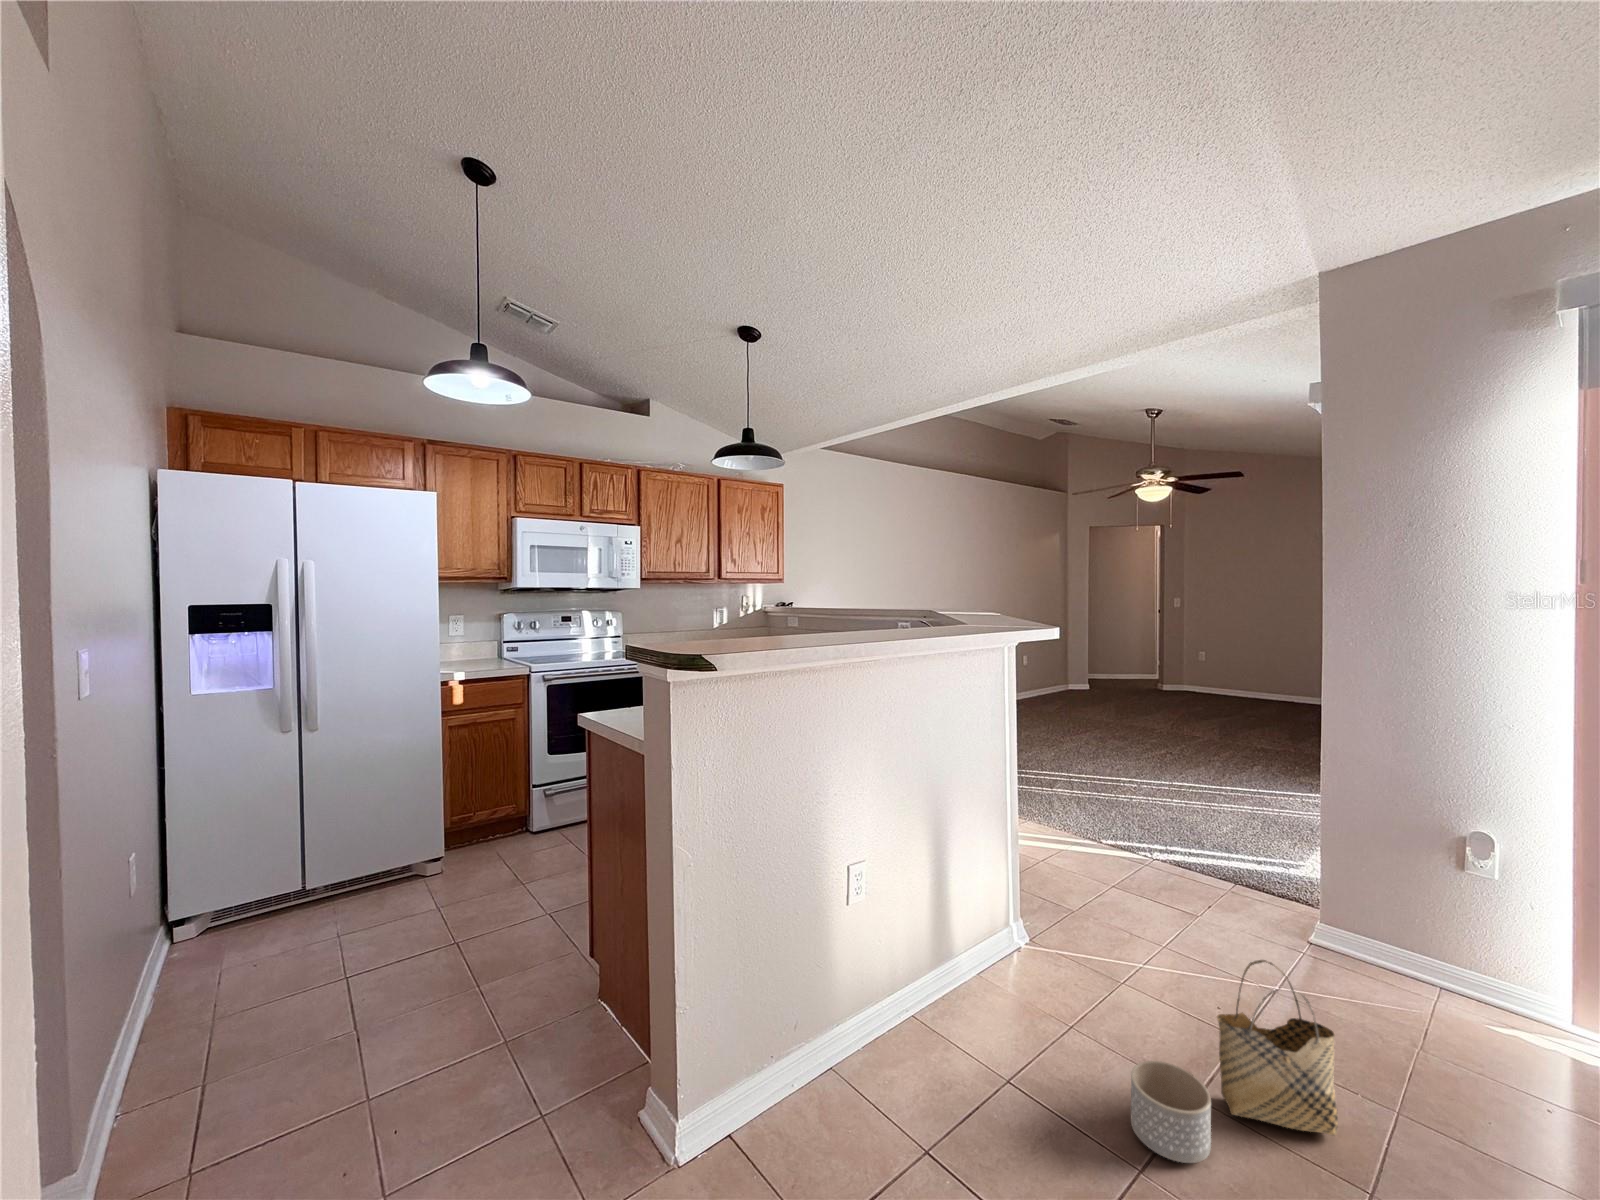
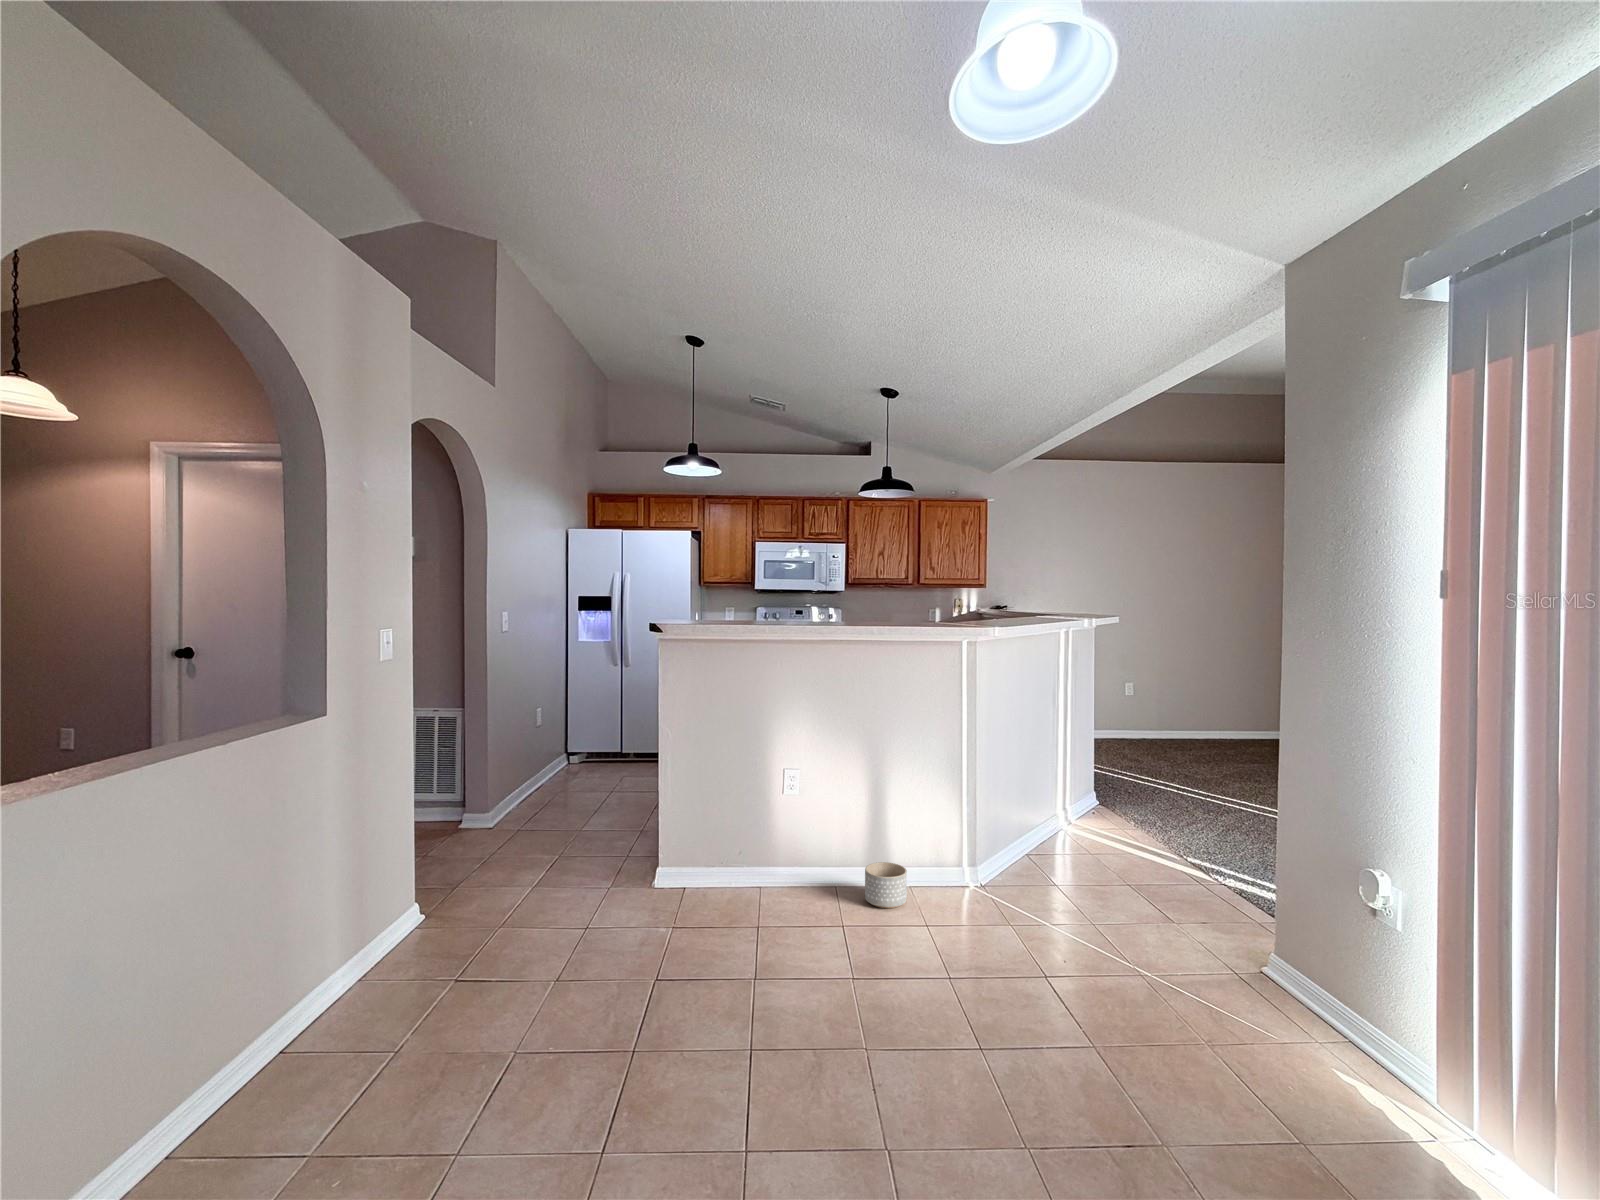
woven basket: present [1217,960,1338,1136] -> none [932,820,995,923]

